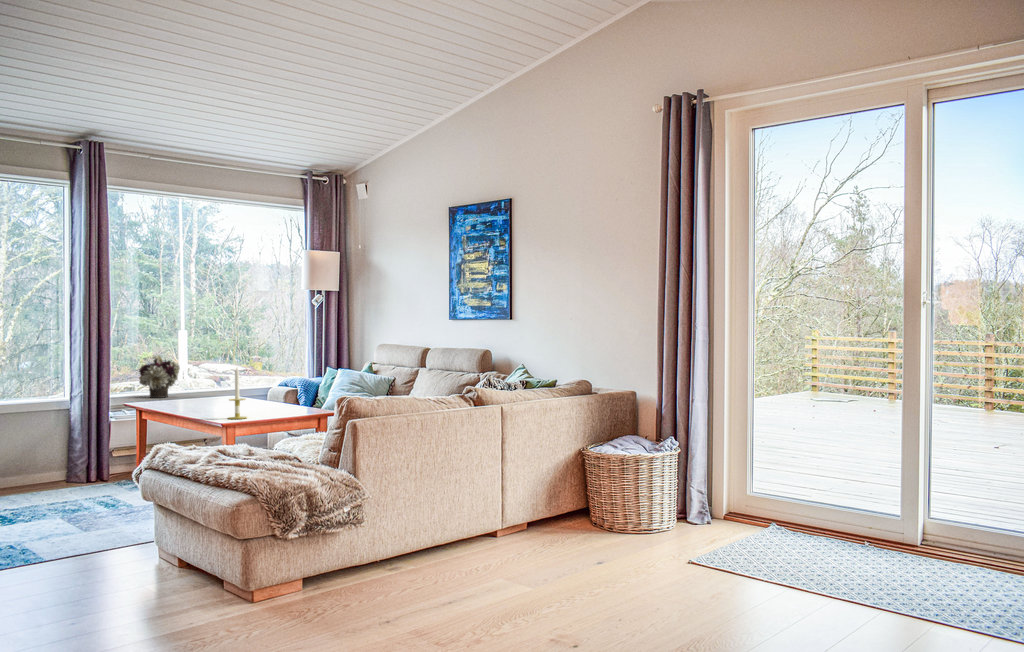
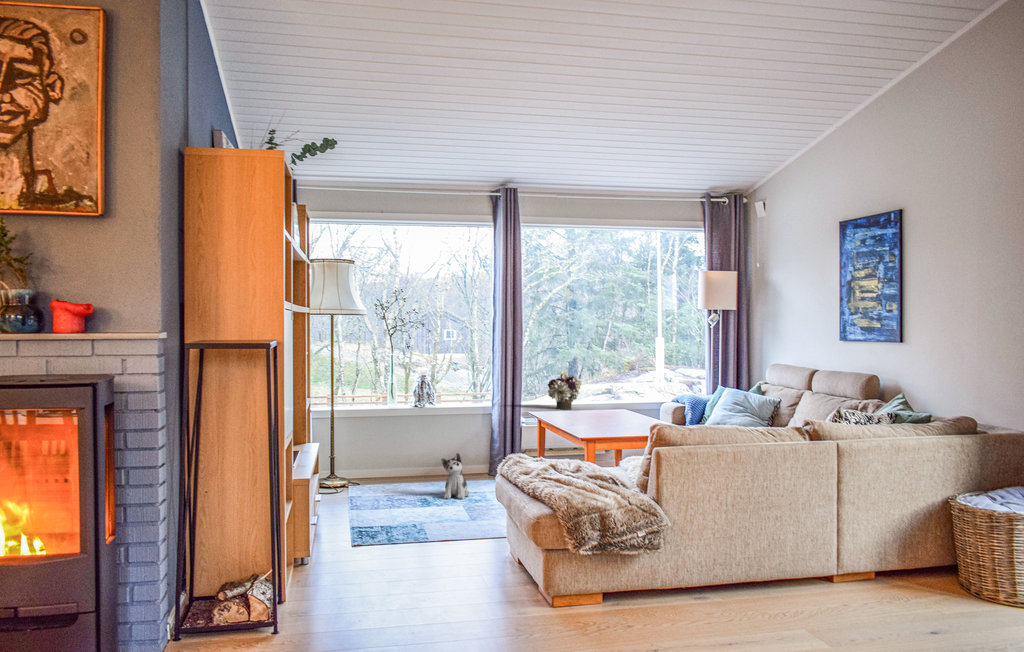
candle: present [228,368,247,419] -> none [584,388,602,436]
plush toy: none [16,455,56,513] -> present [442,453,470,499]

